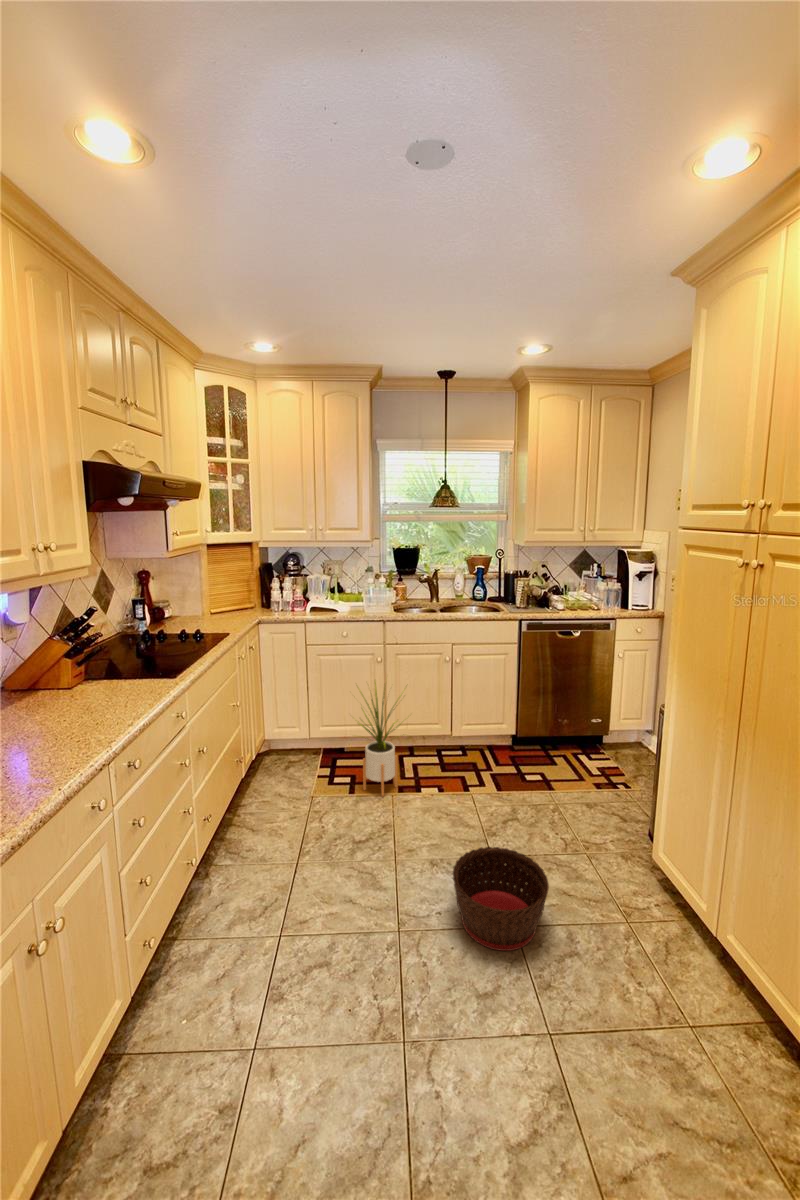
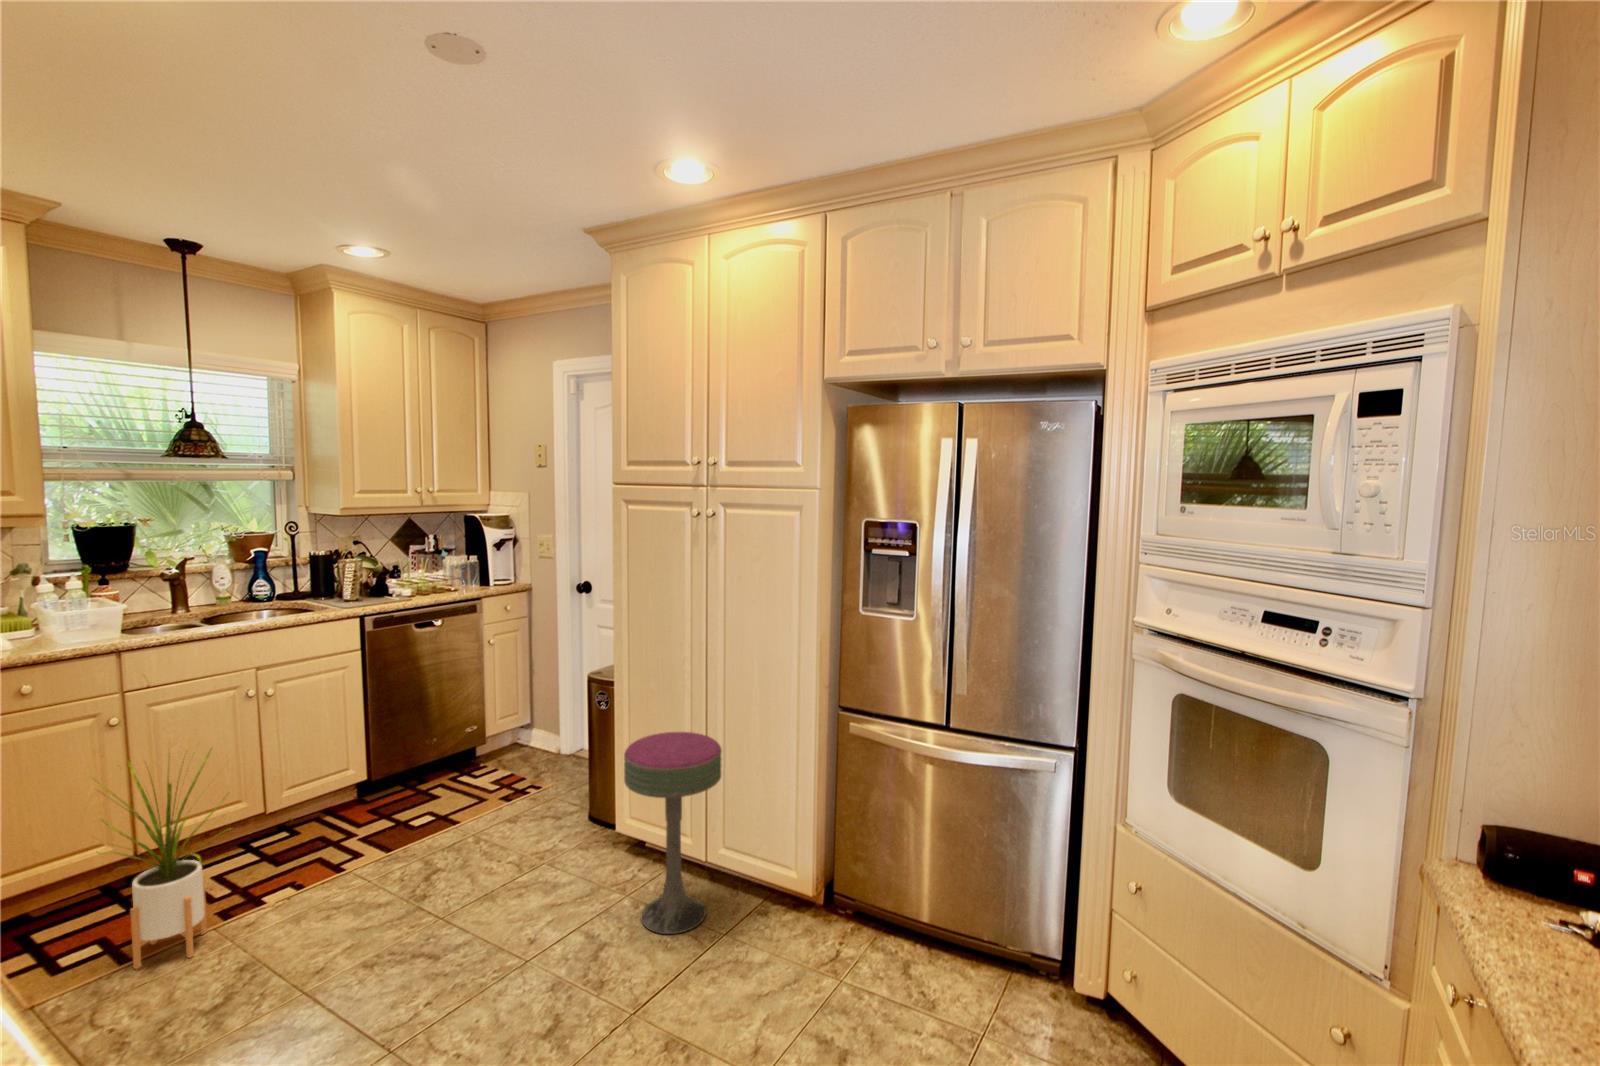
bar stool: none [613,788,731,1006] -> present [624,732,722,934]
basket: present [453,847,549,951] -> none [442,879,568,1003]

